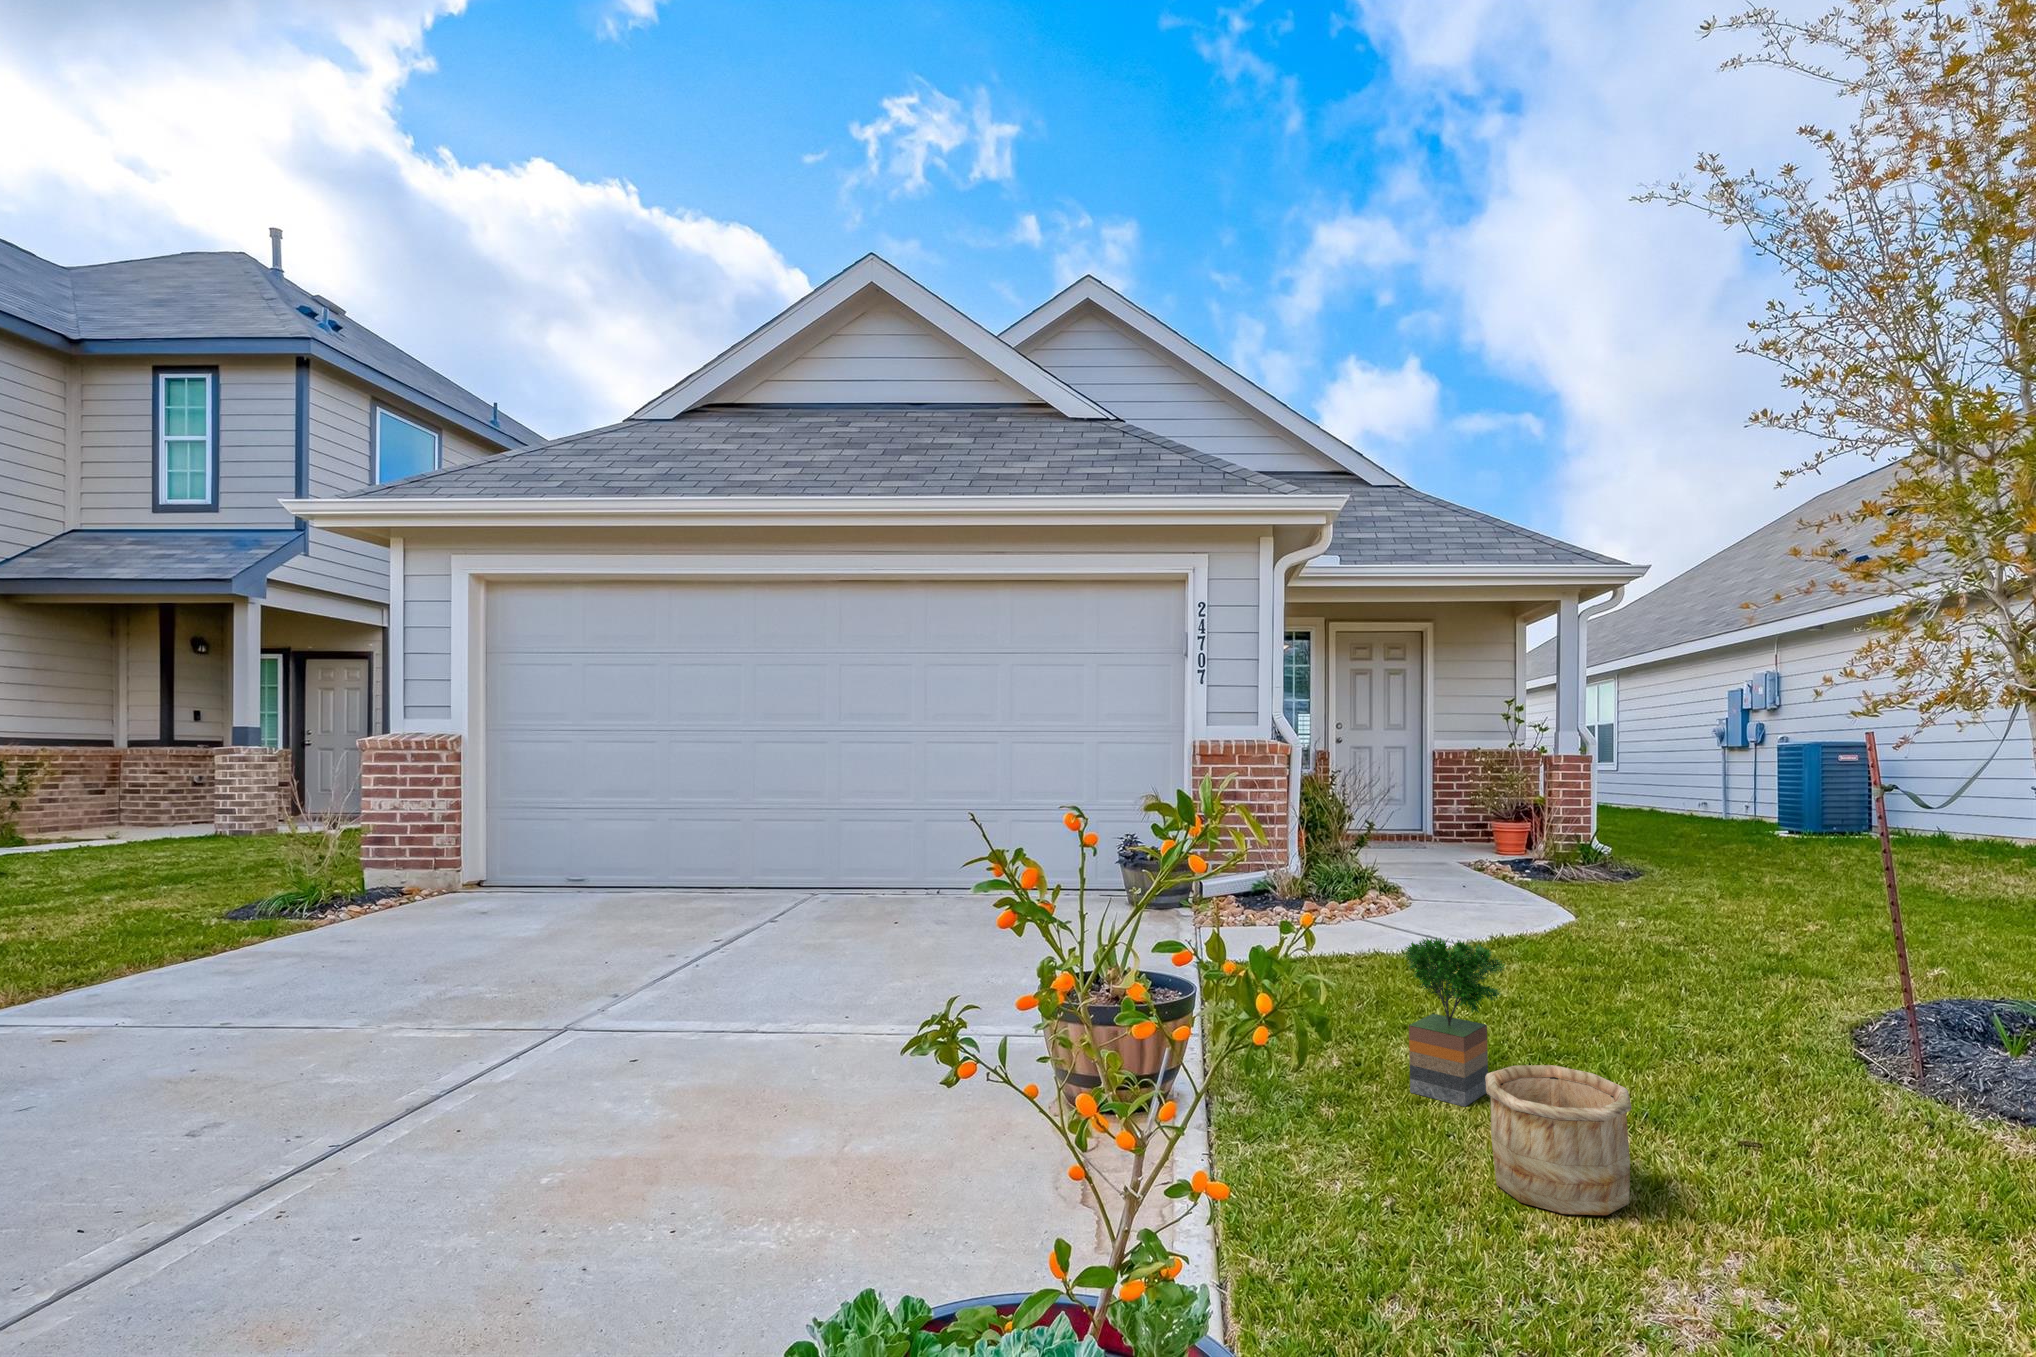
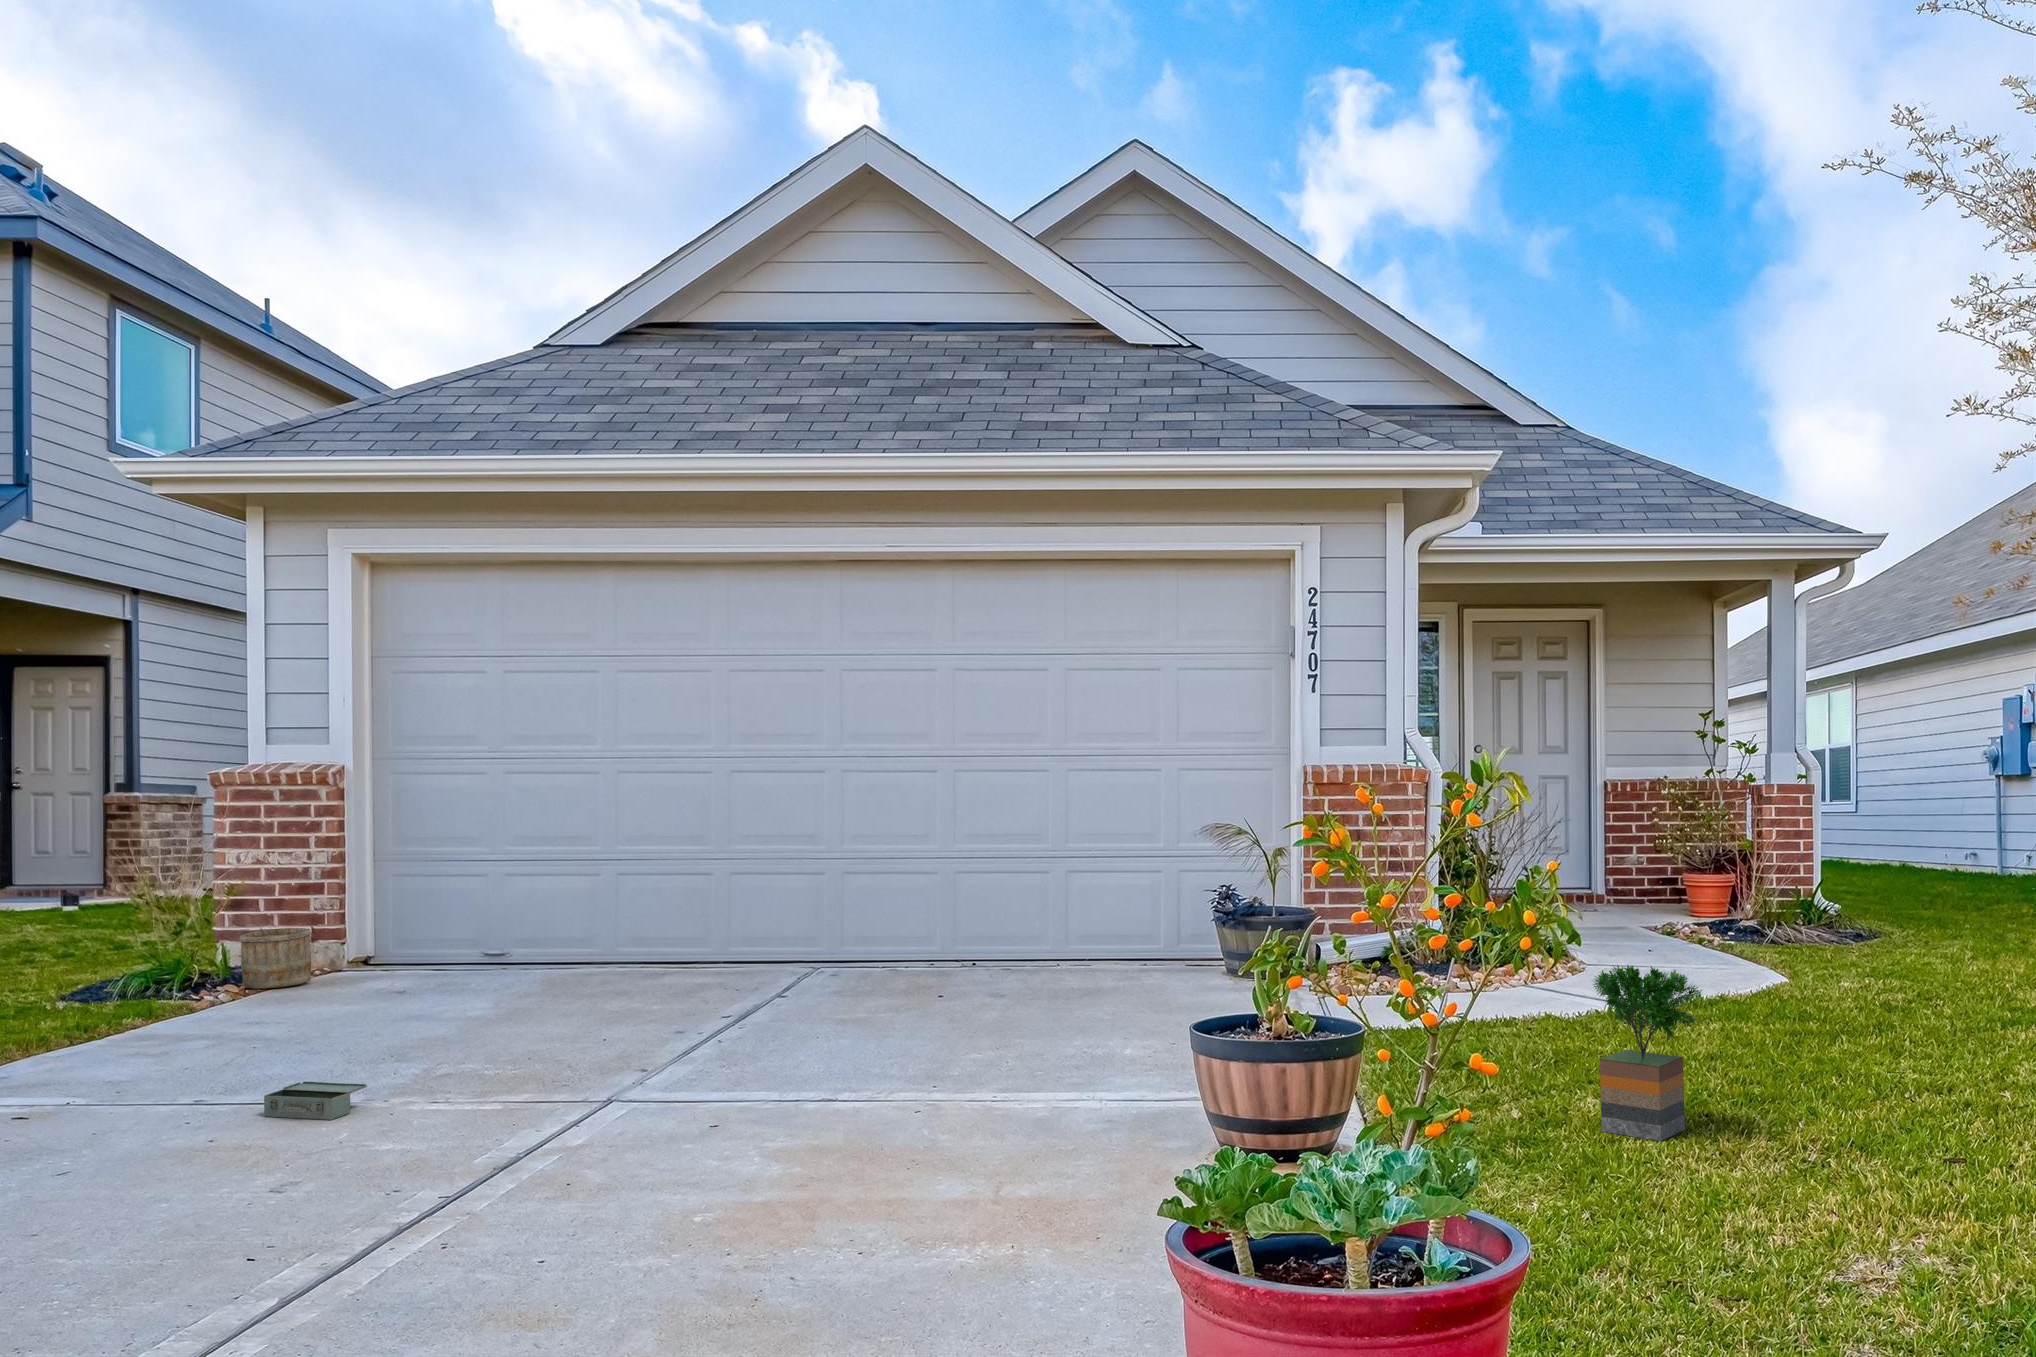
toolbox: none [260,1008,354,1047] -> present [264,1081,367,1120]
wooden bucket: present [1485,1065,1631,1215] -> present [238,928,312,989]

